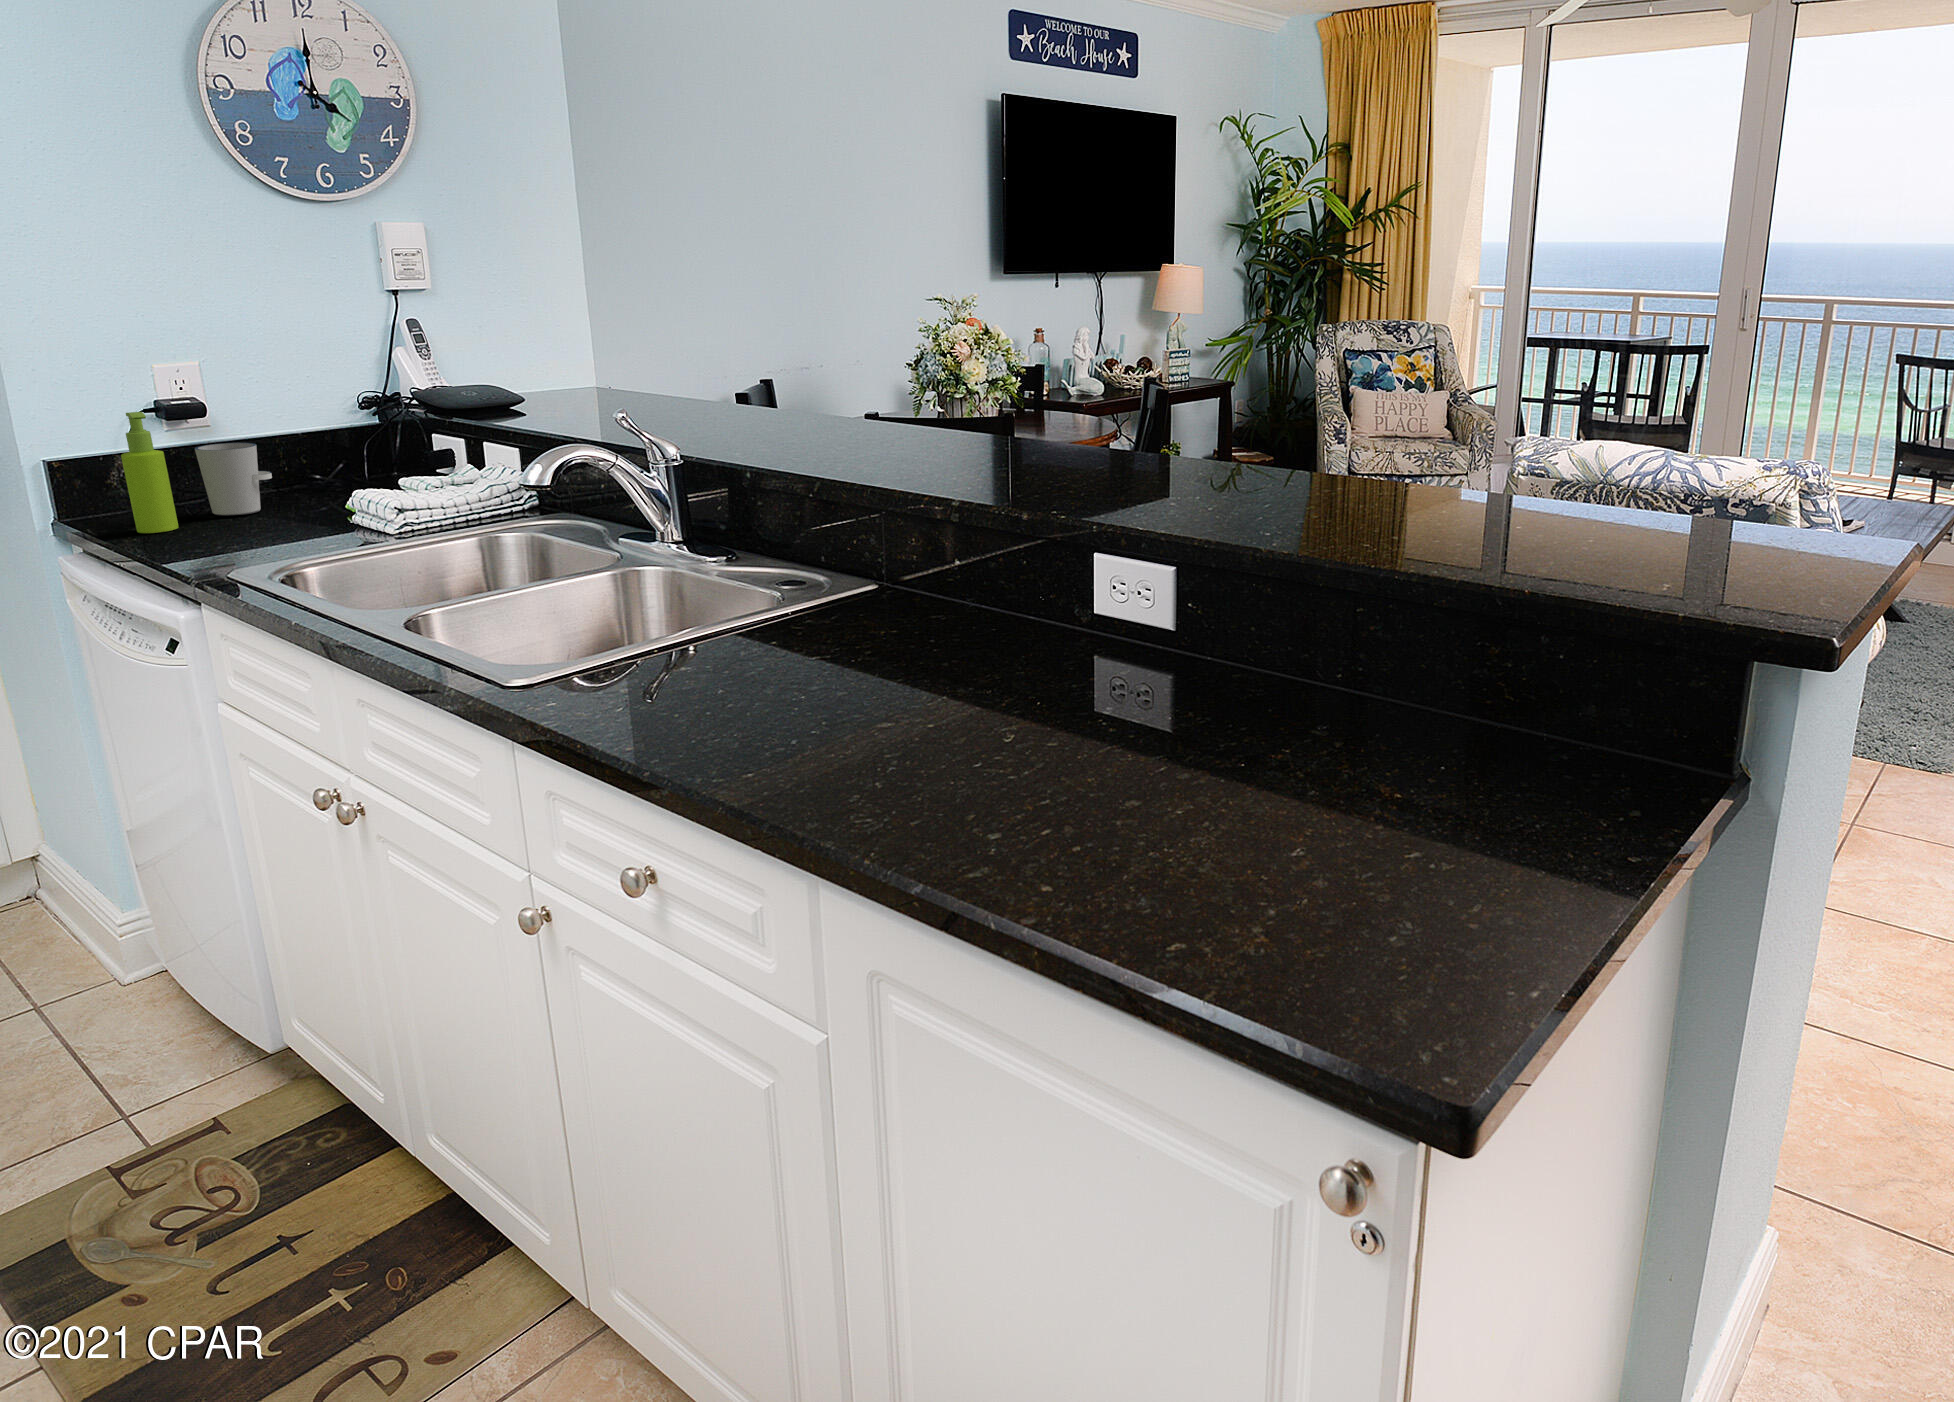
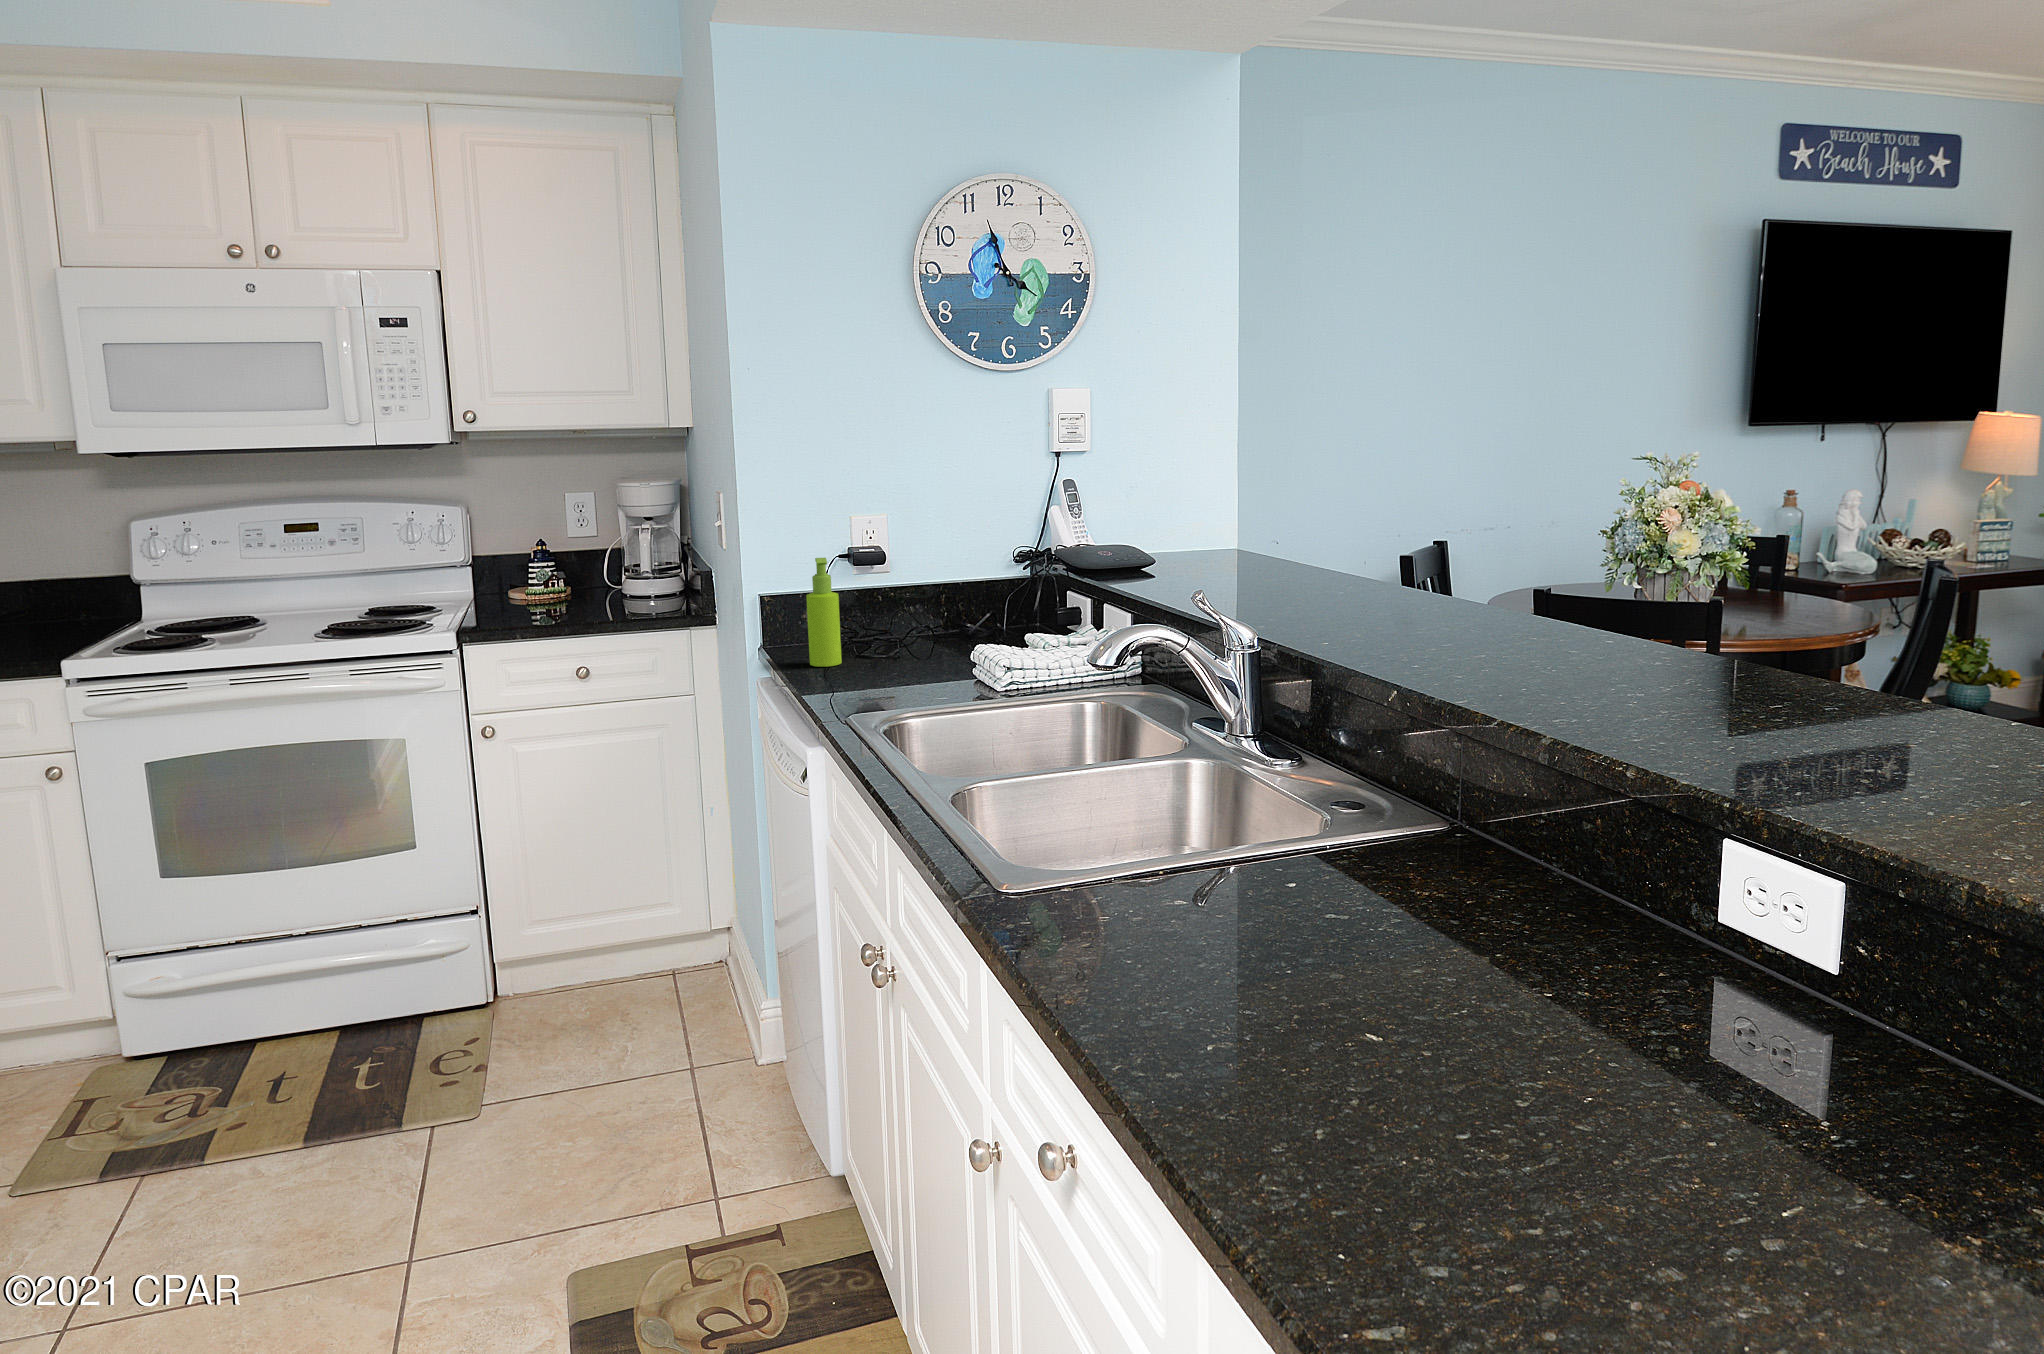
cup: present [195,443,272,515] -> none [866,588,924,655]

